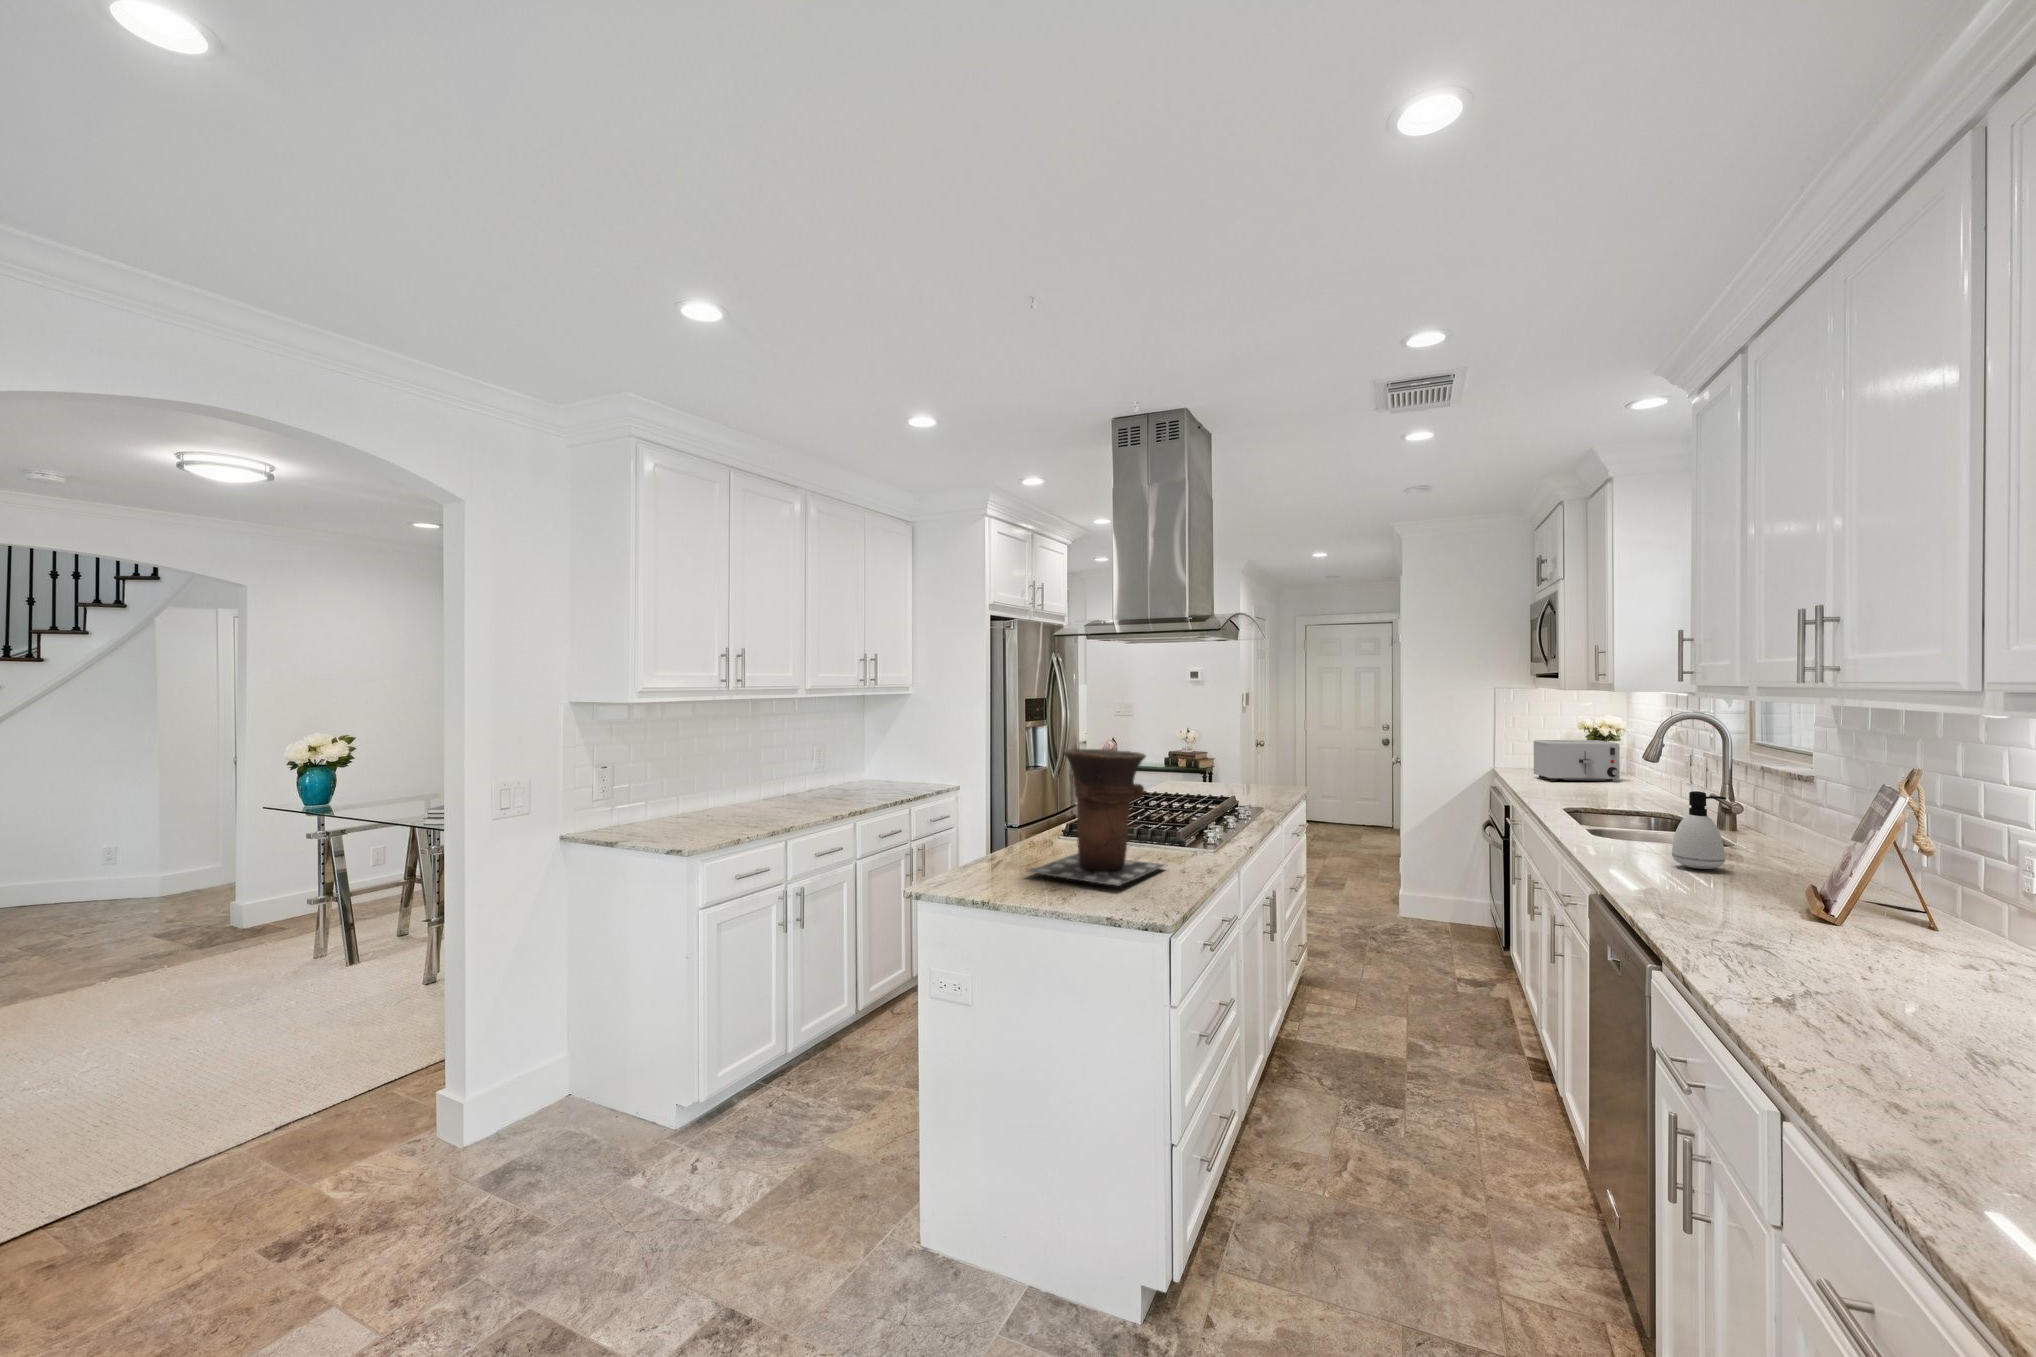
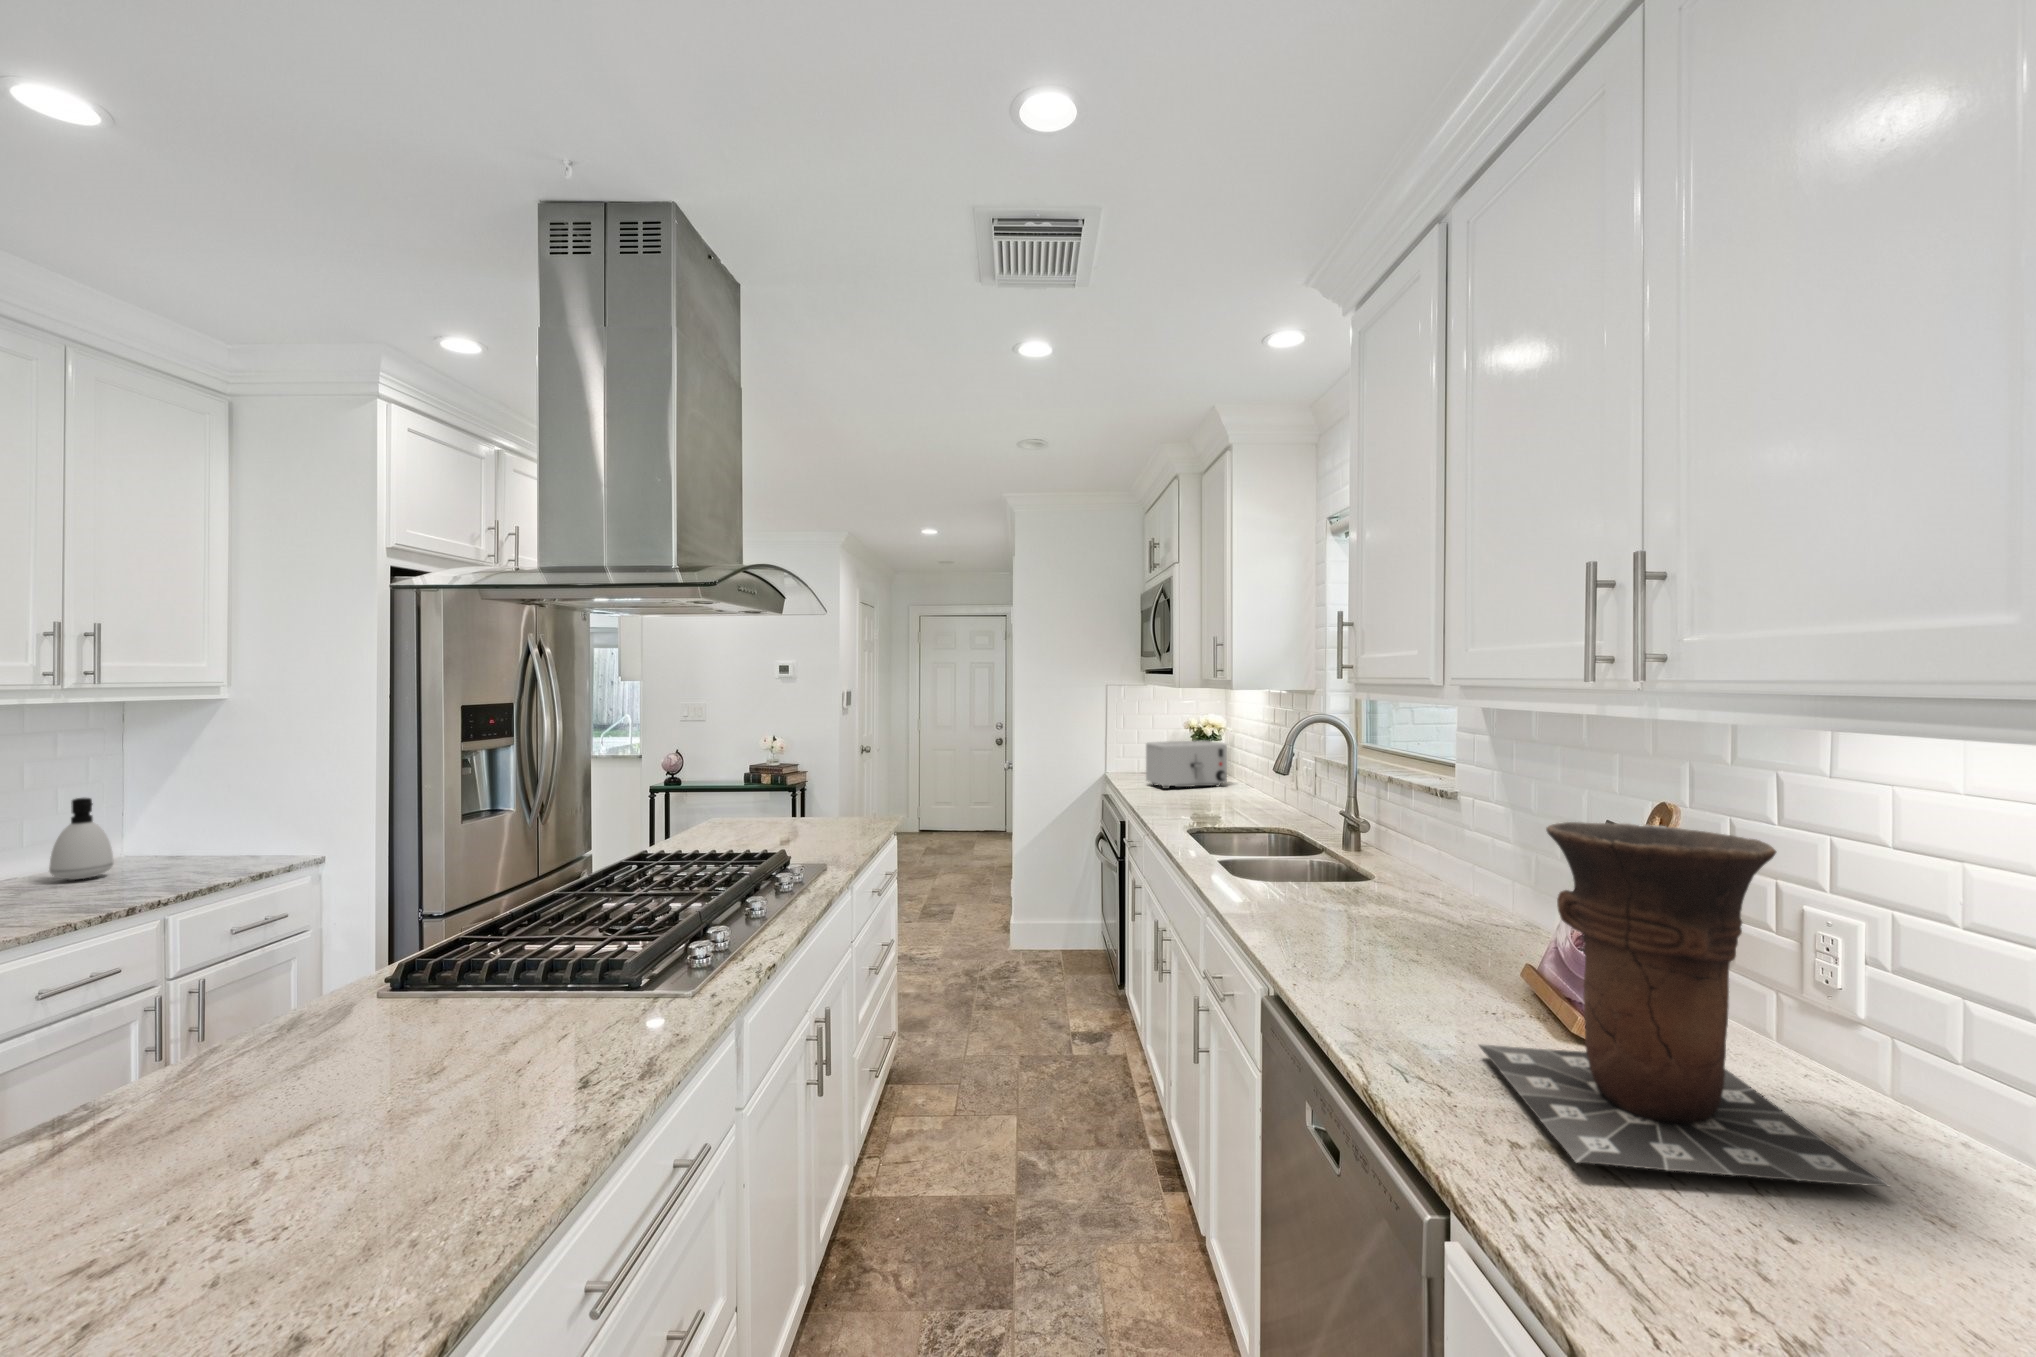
vase: present [1027,749,1167,886] -> present [1479,822,1889,1187]
soap dispenser: present [1672,791,1726,869] -> present [49,798,113,880]

